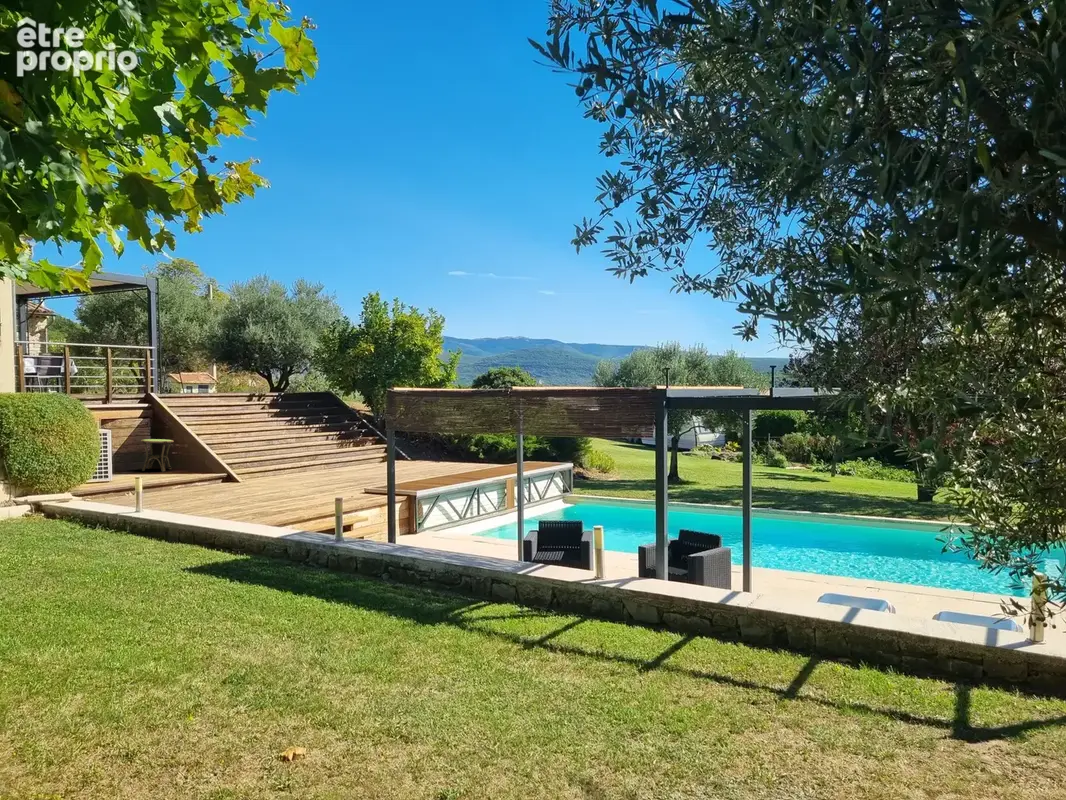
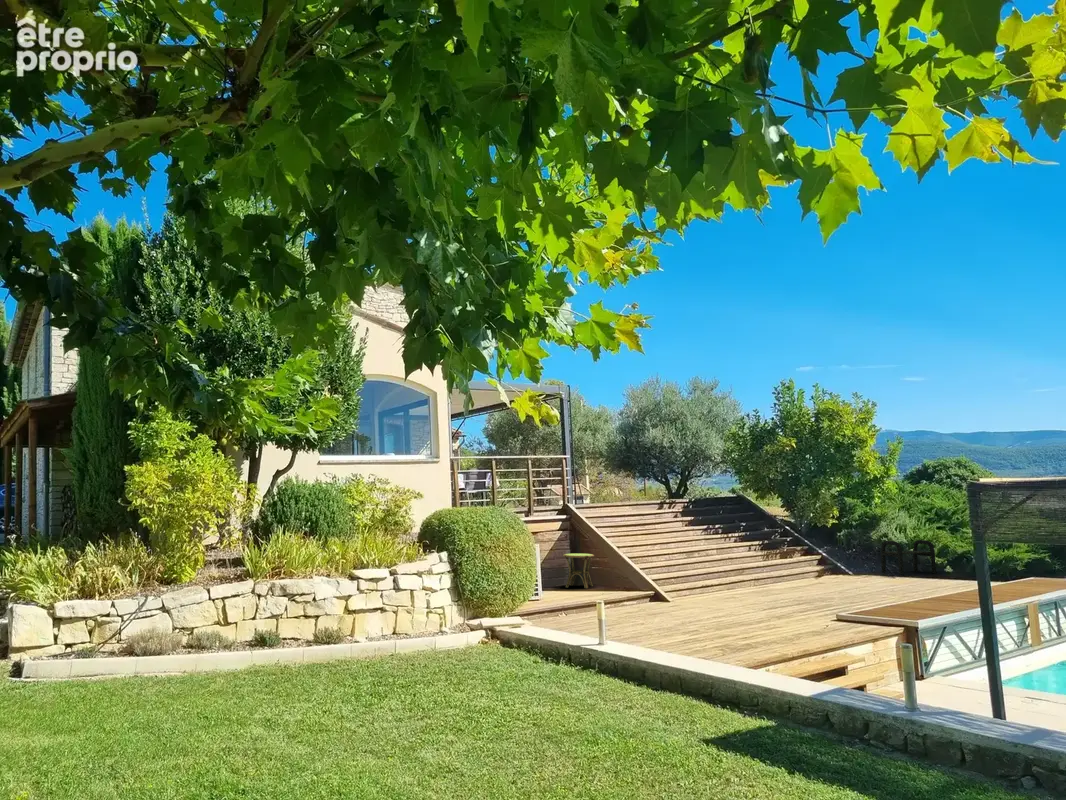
bench: none [433,433,474,460] -> present [881,540,937,575]

